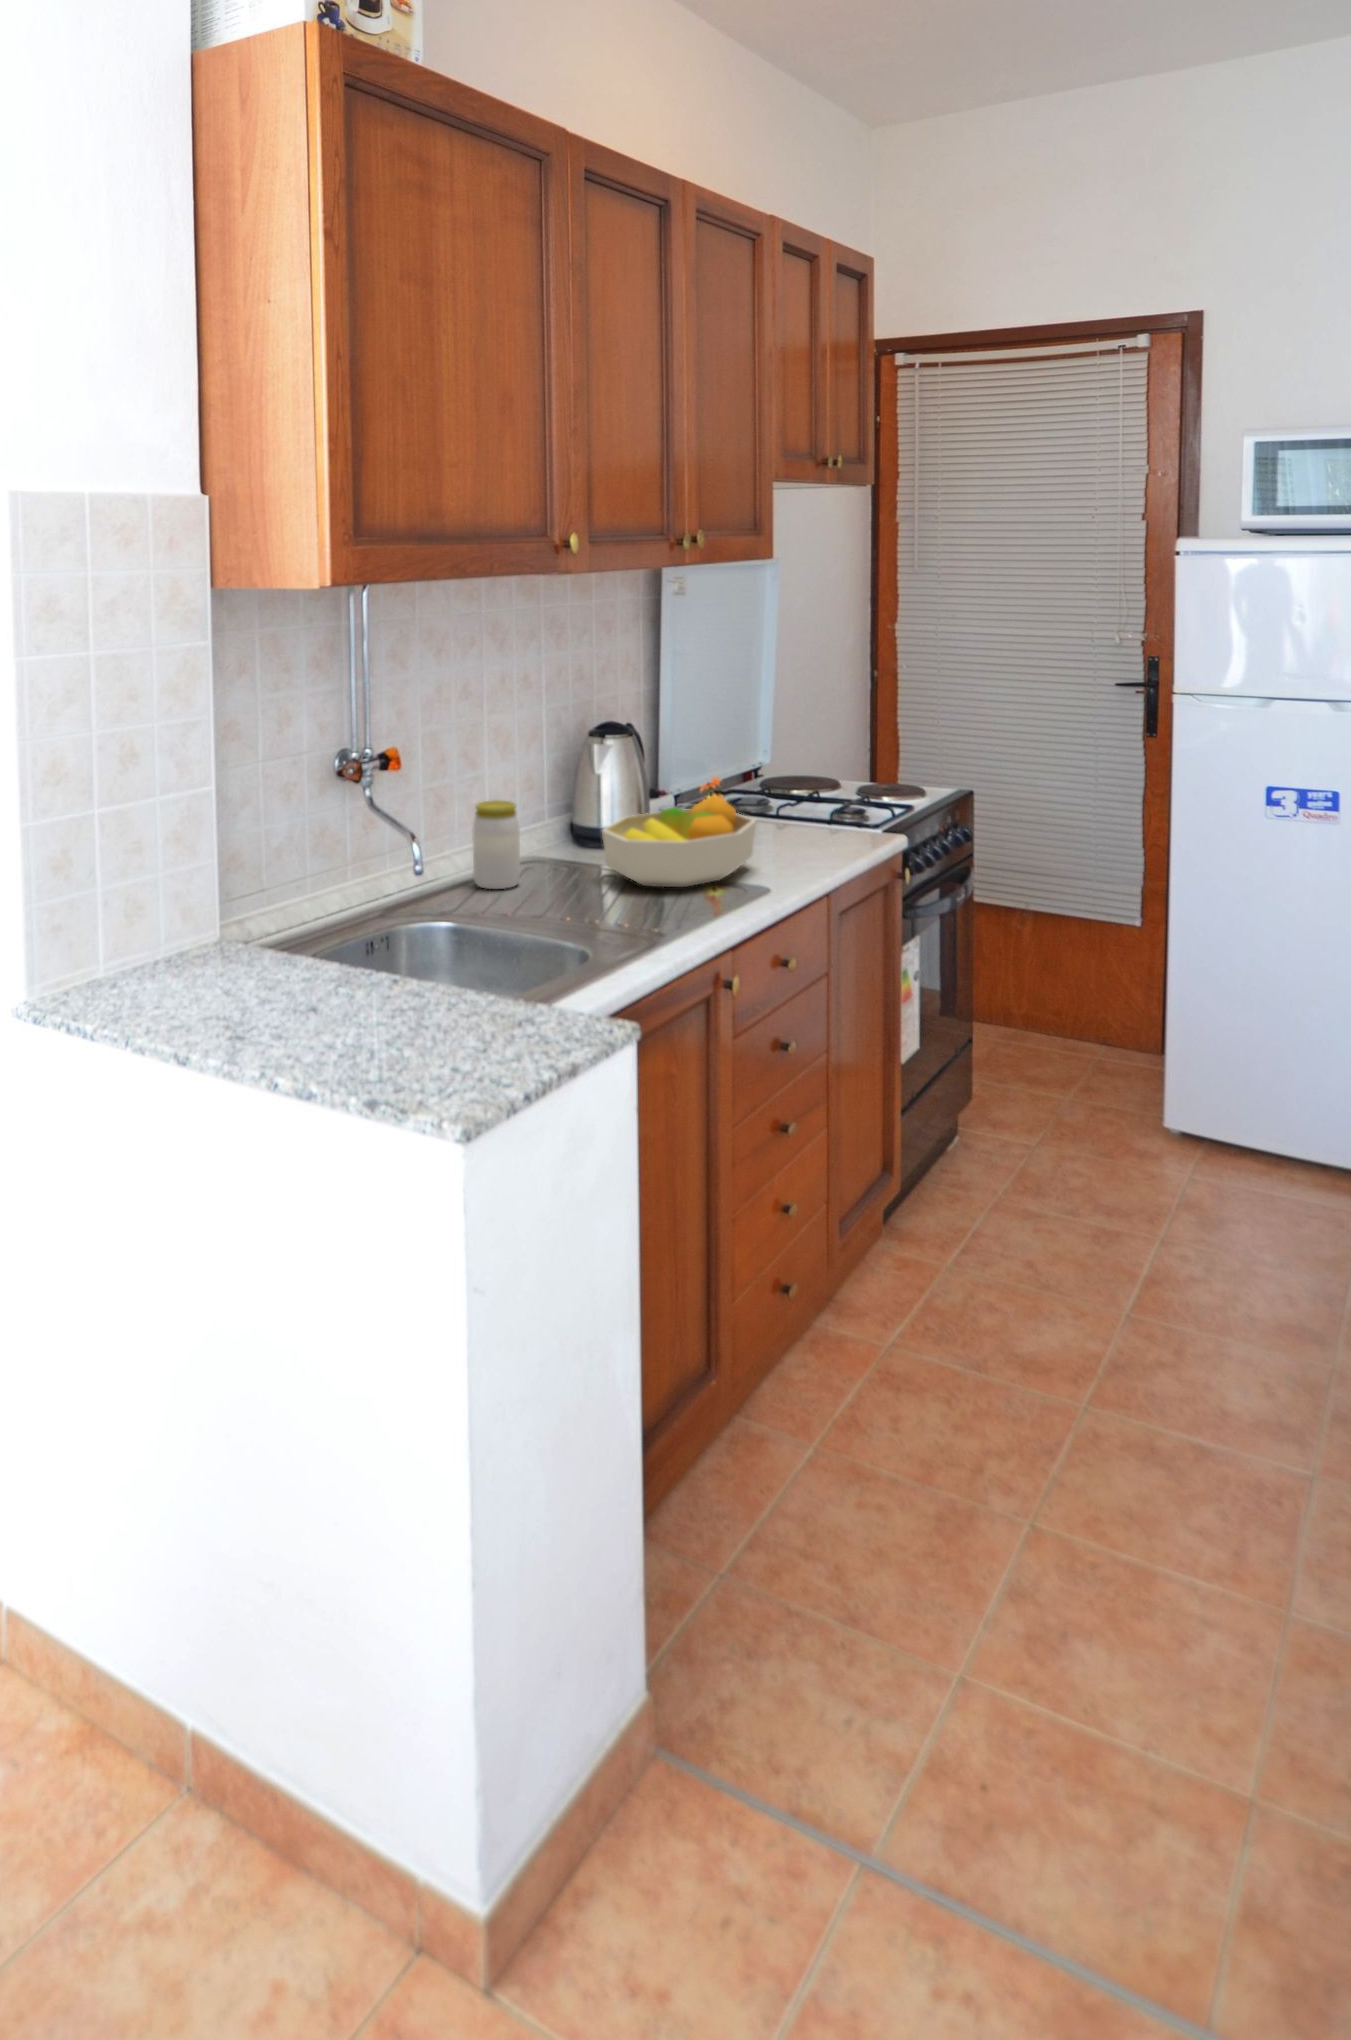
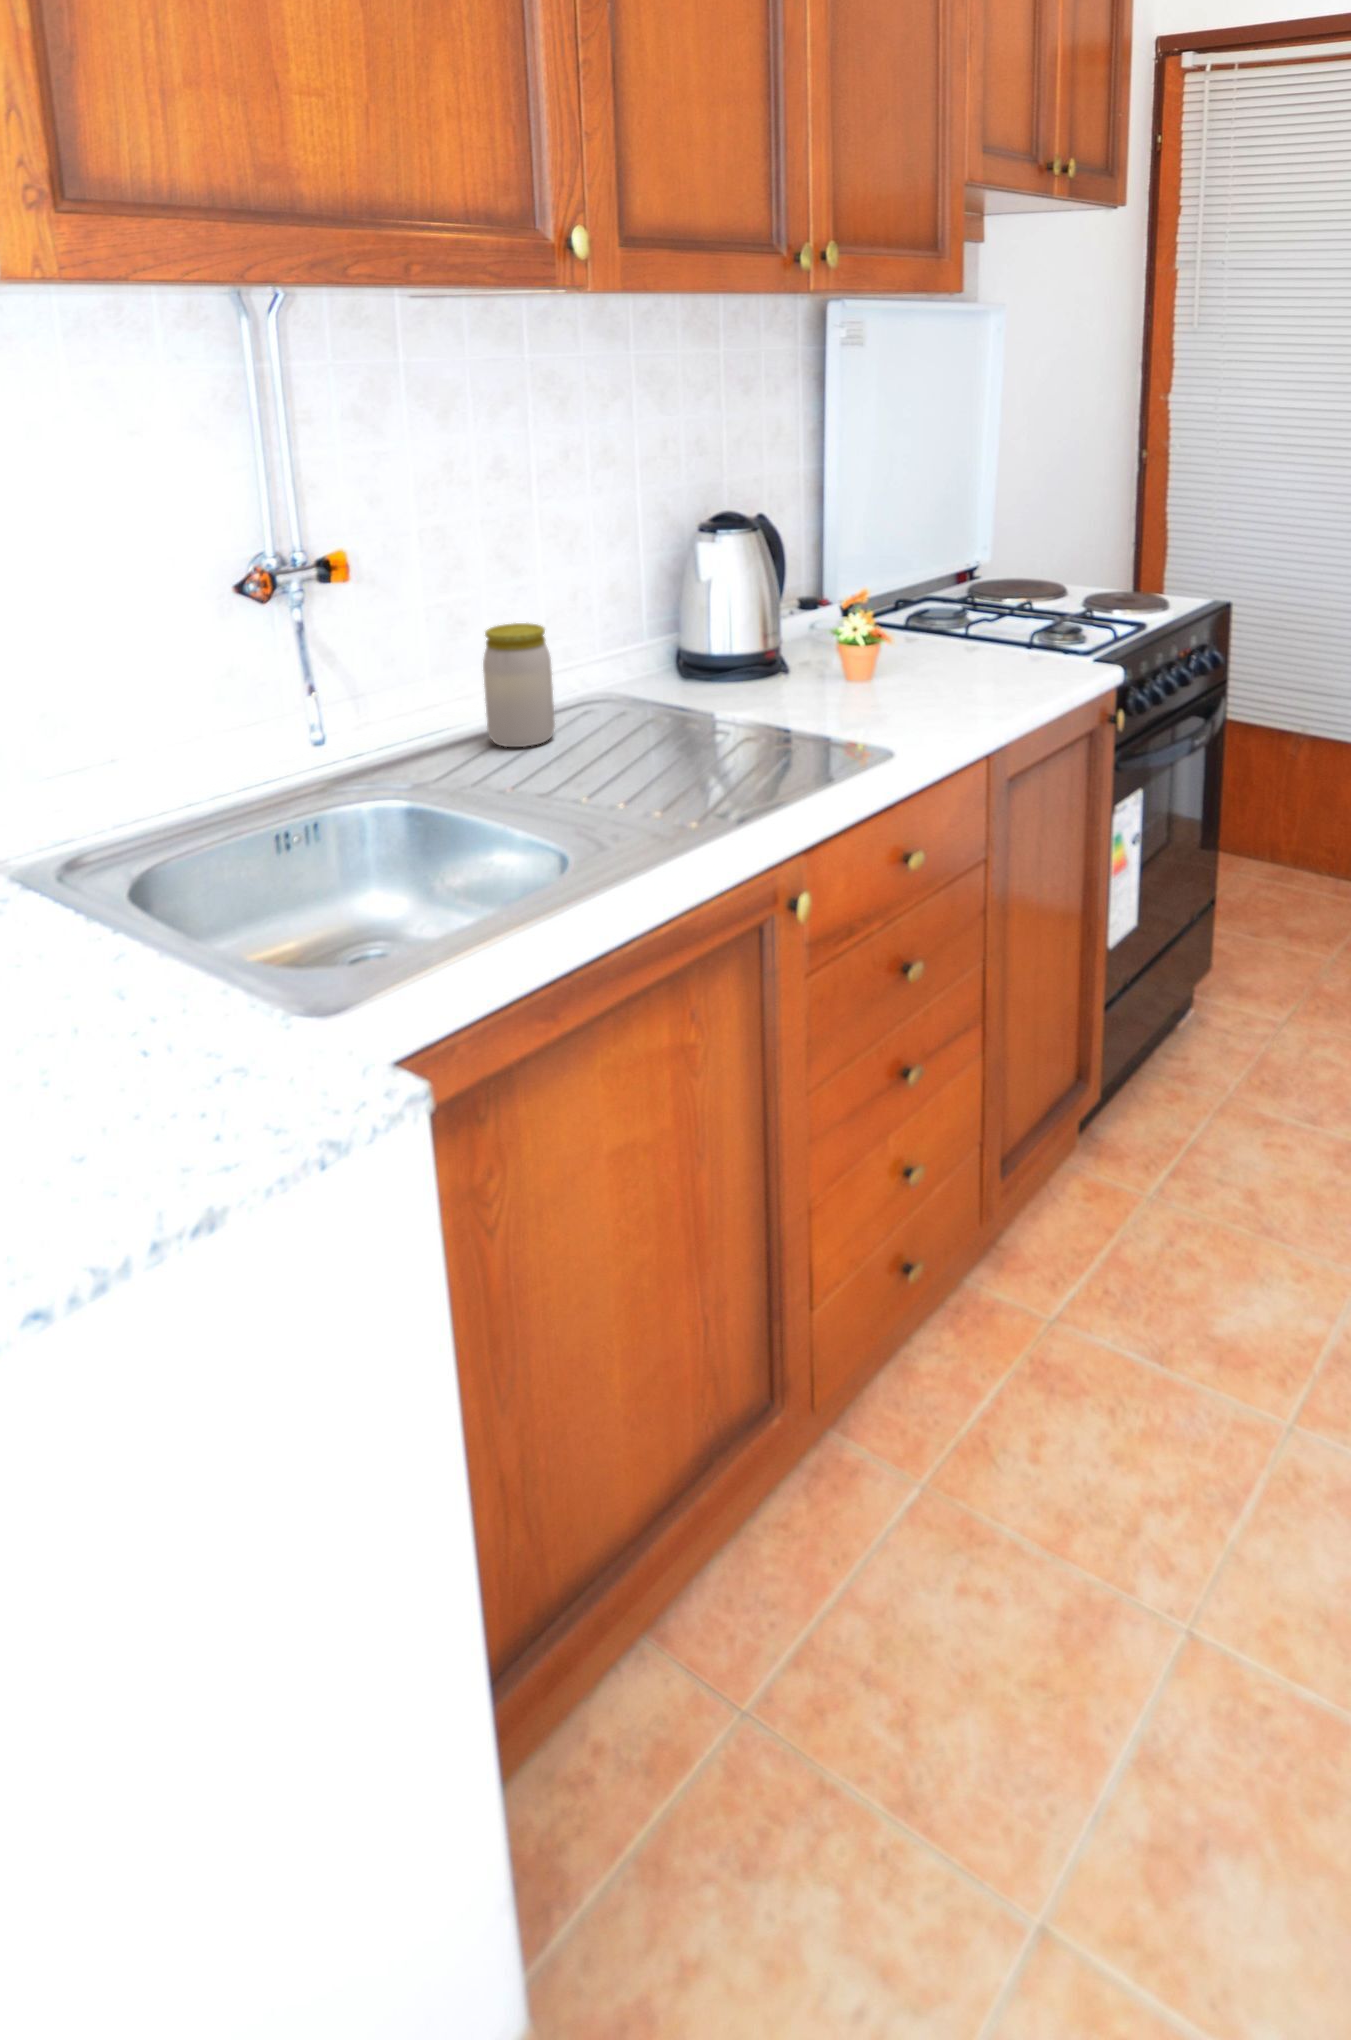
fruit bowl: present [602,795,756,887] -> none [668,616,893,748]

